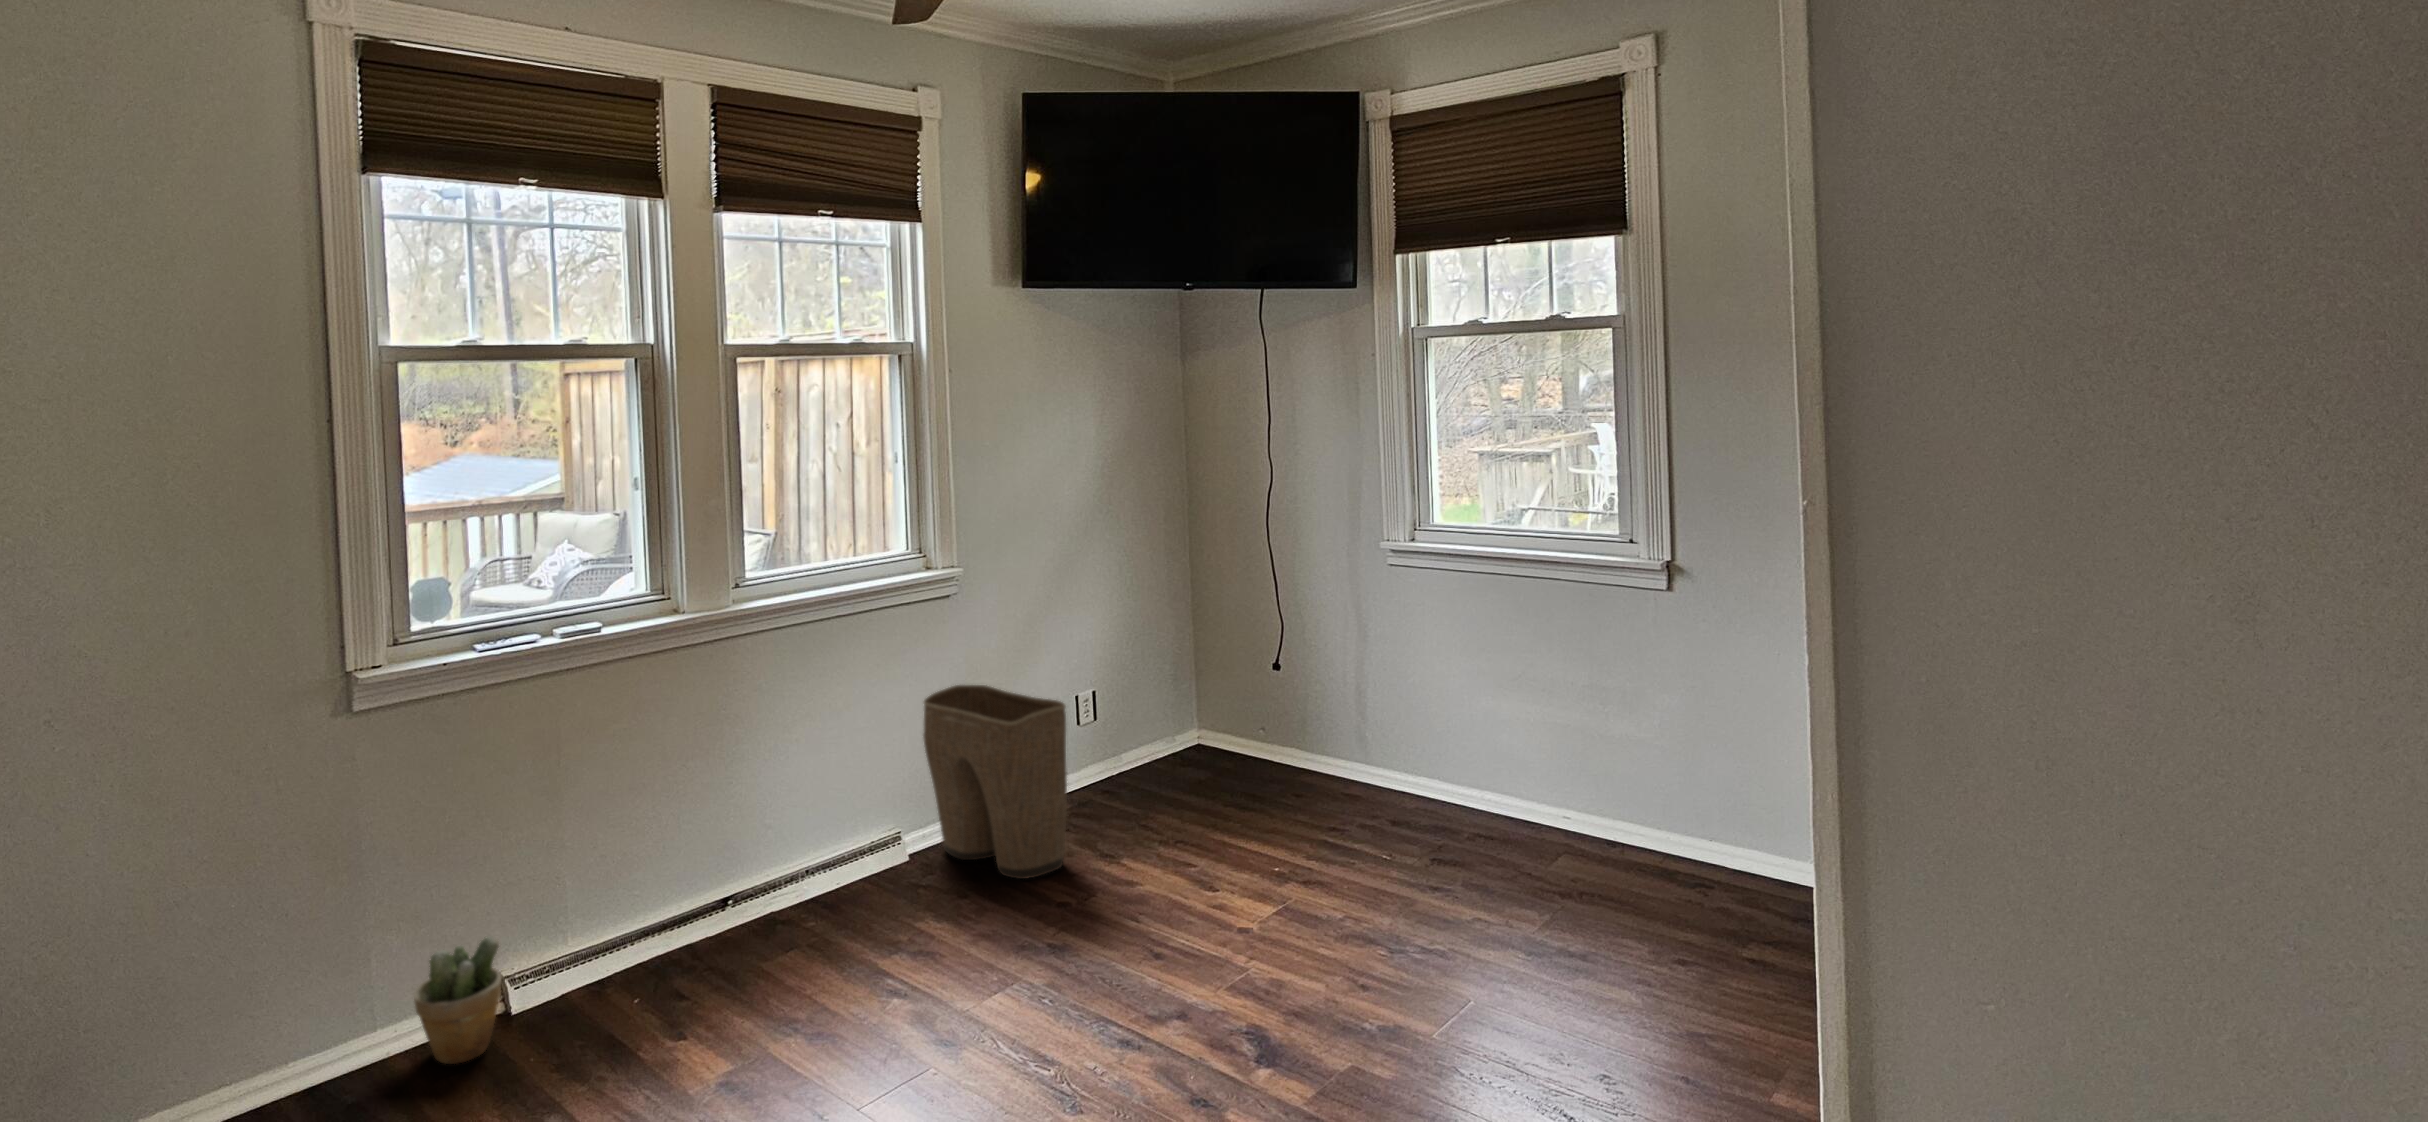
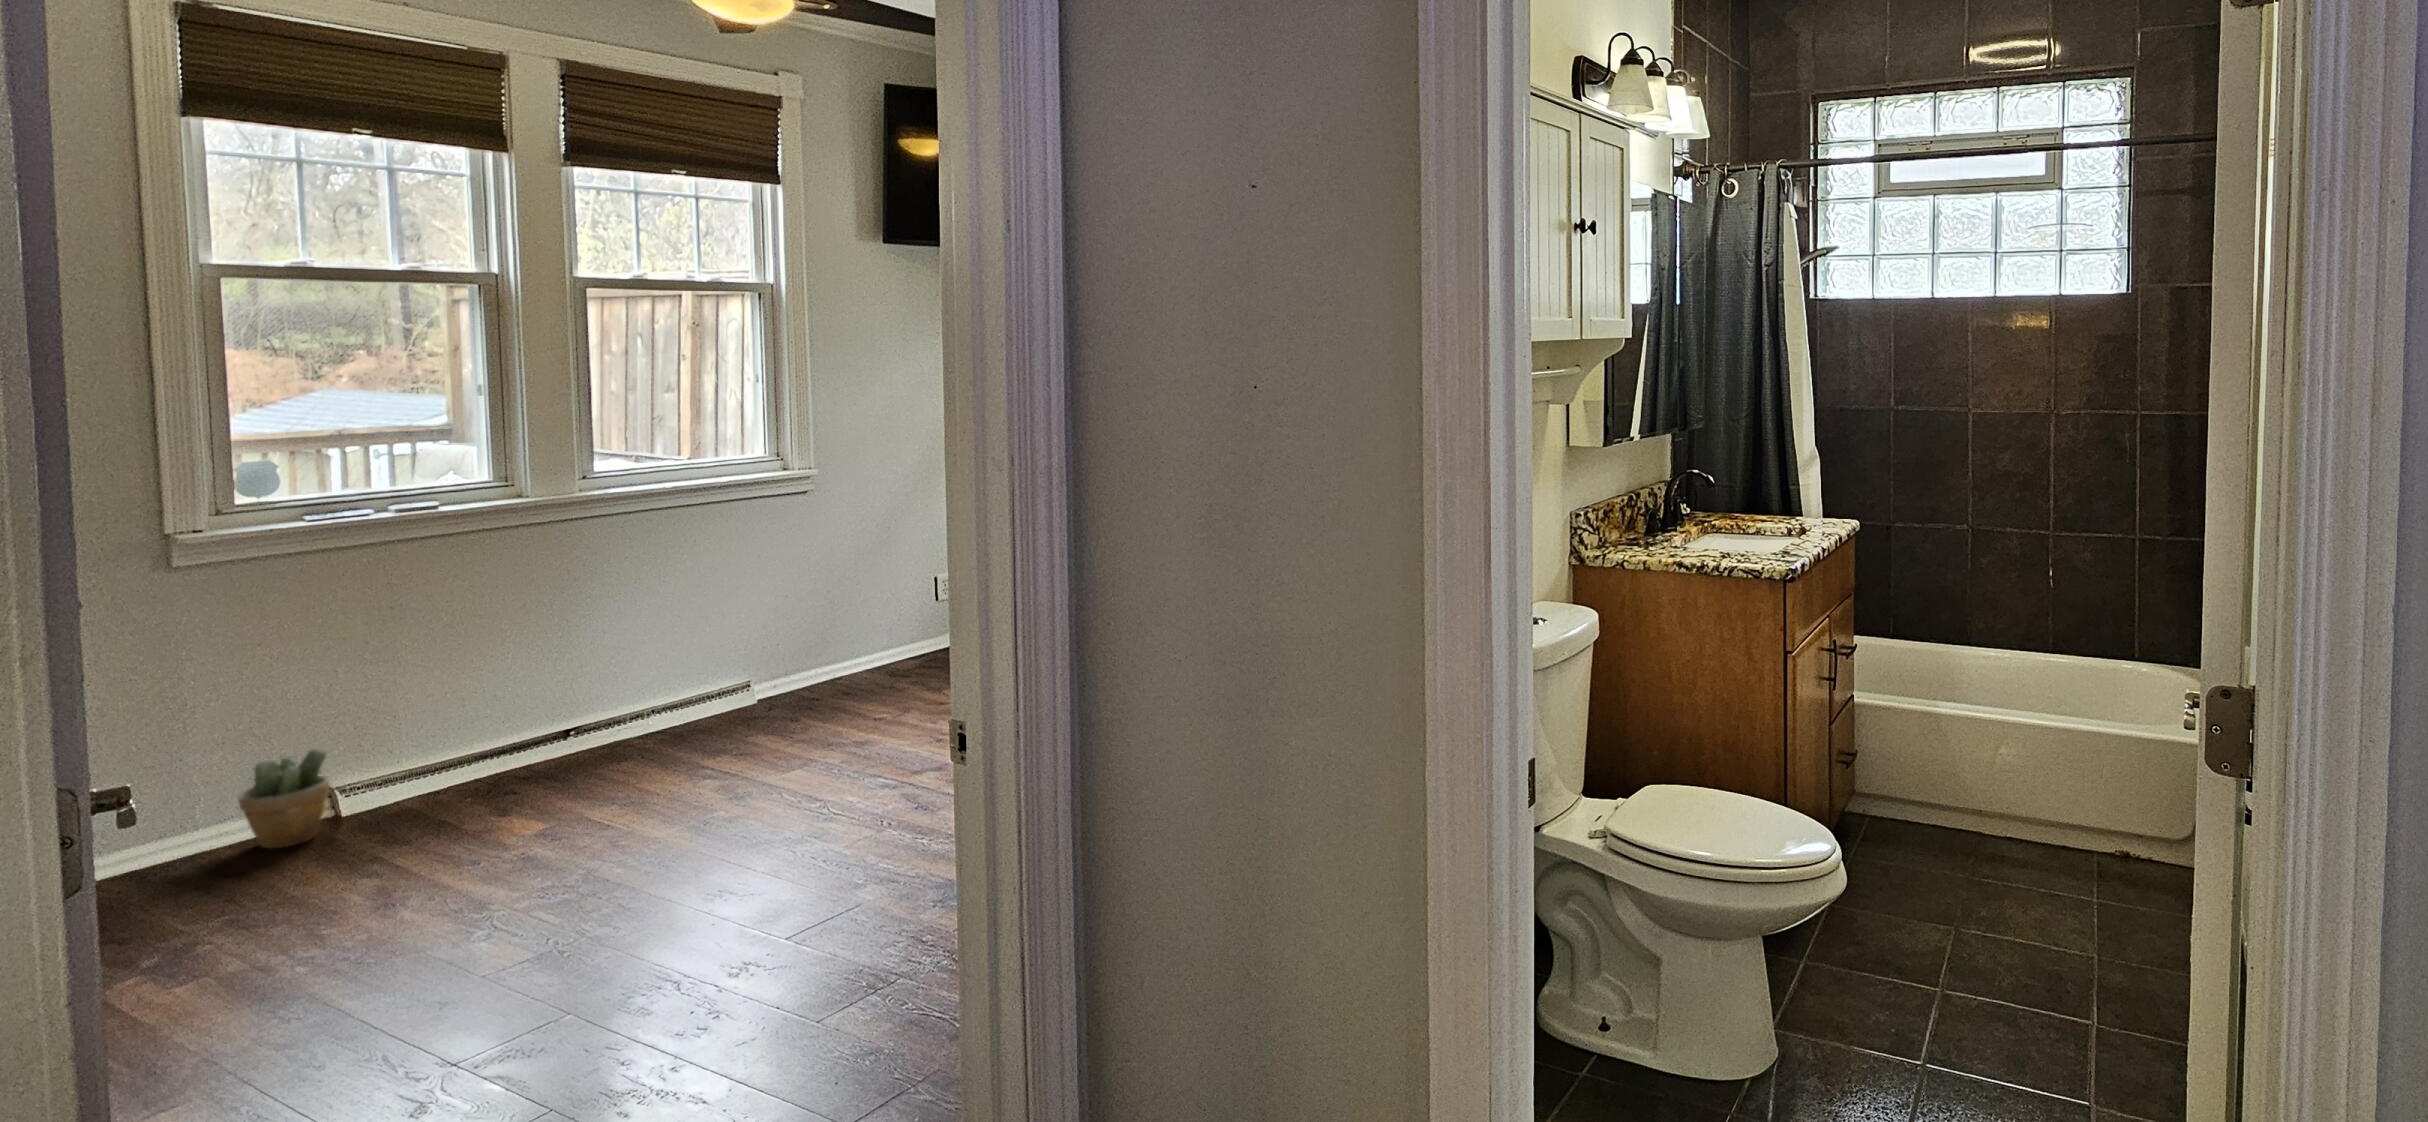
laundry basket: present [923,685,1067,879] -> none [774,564,896,708]

